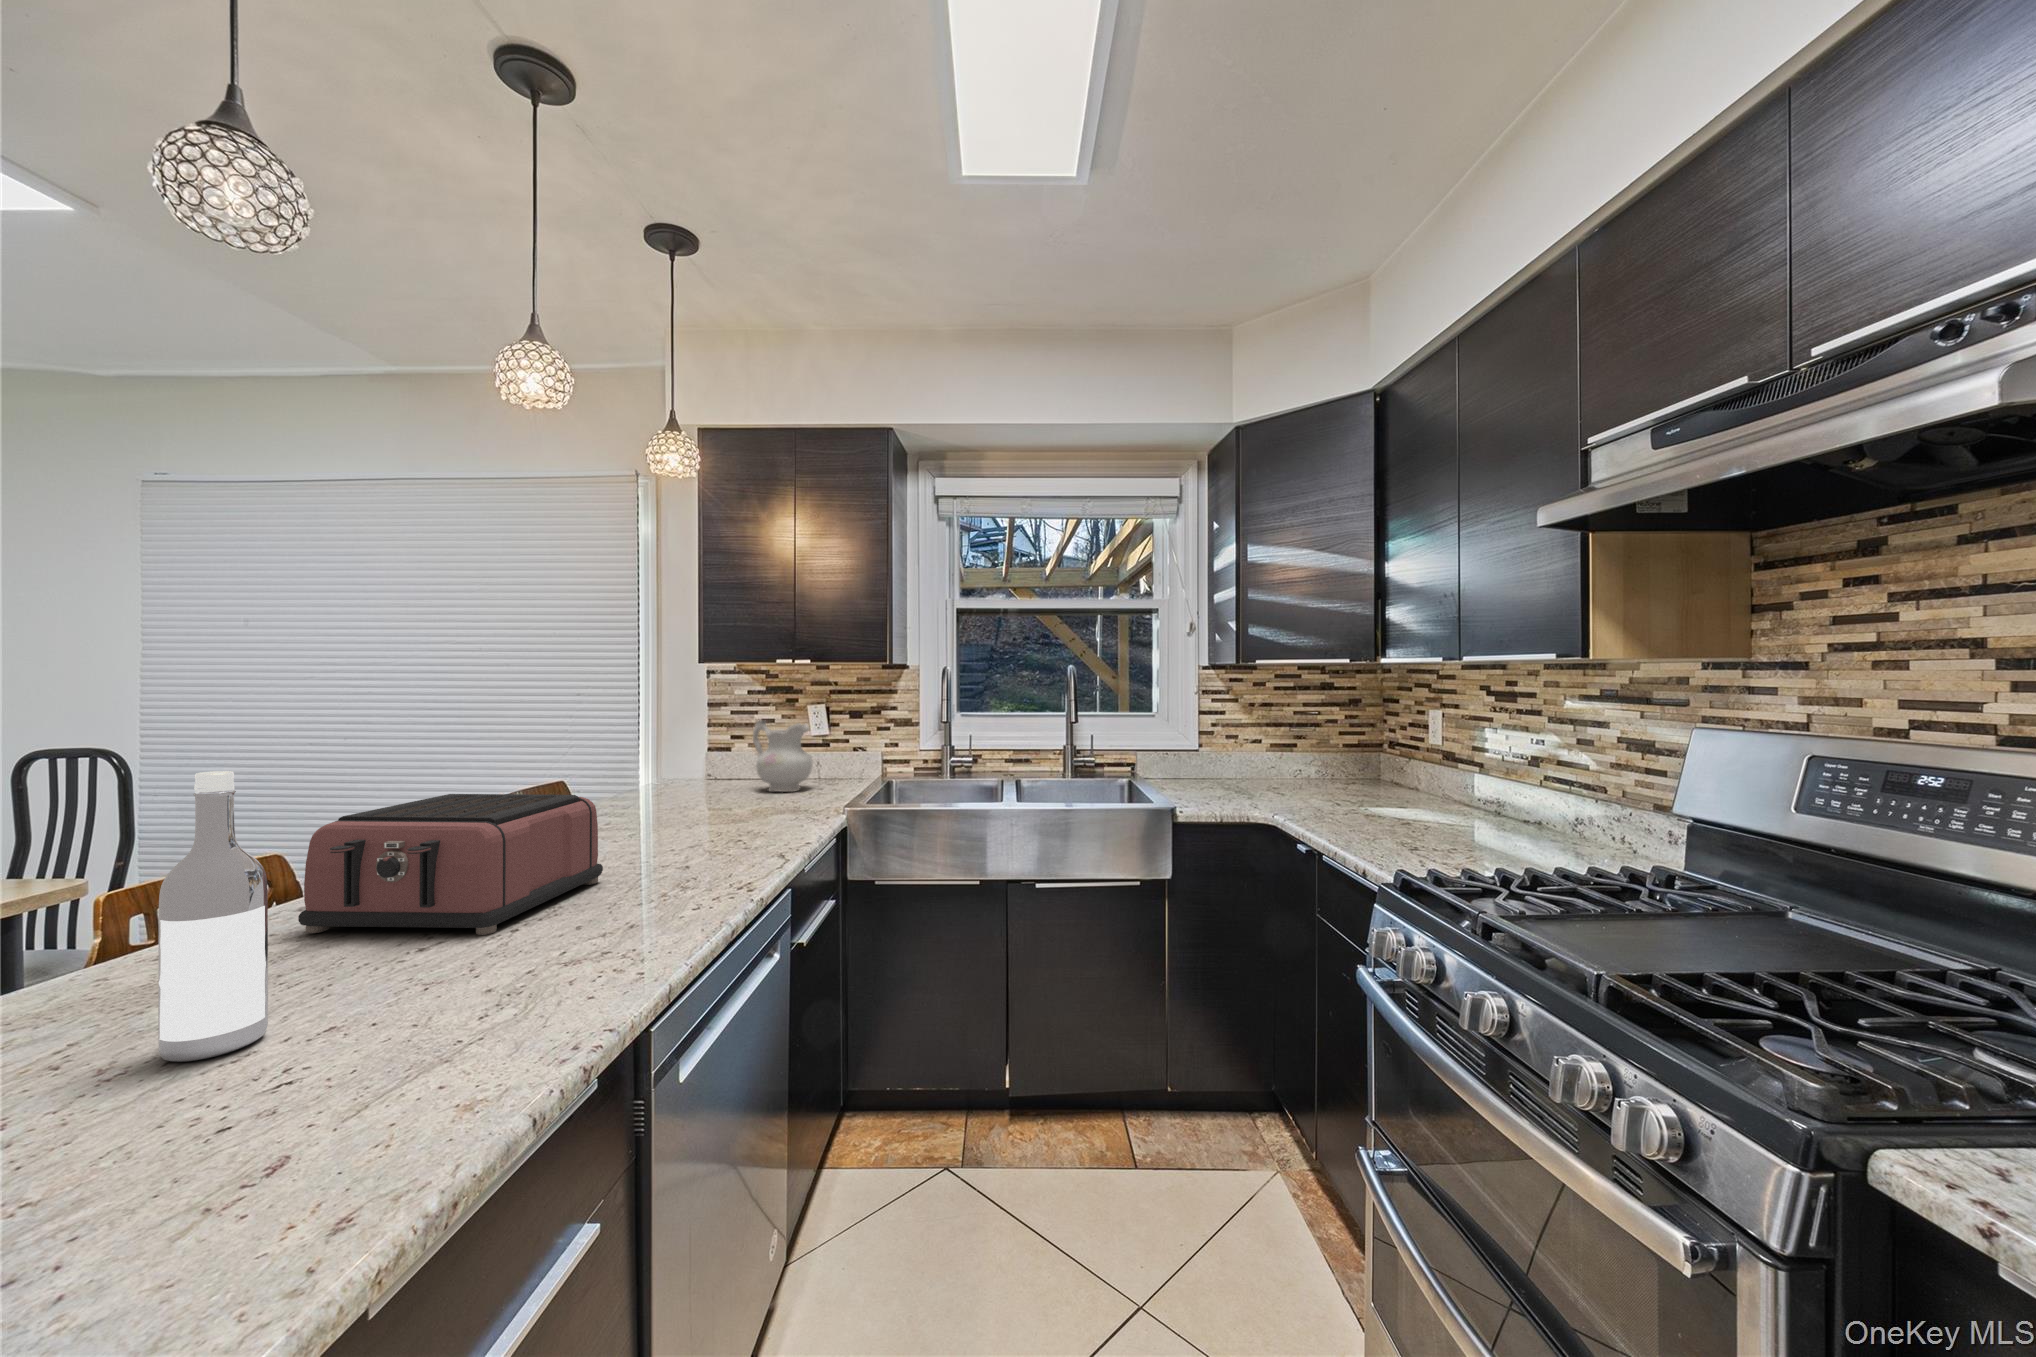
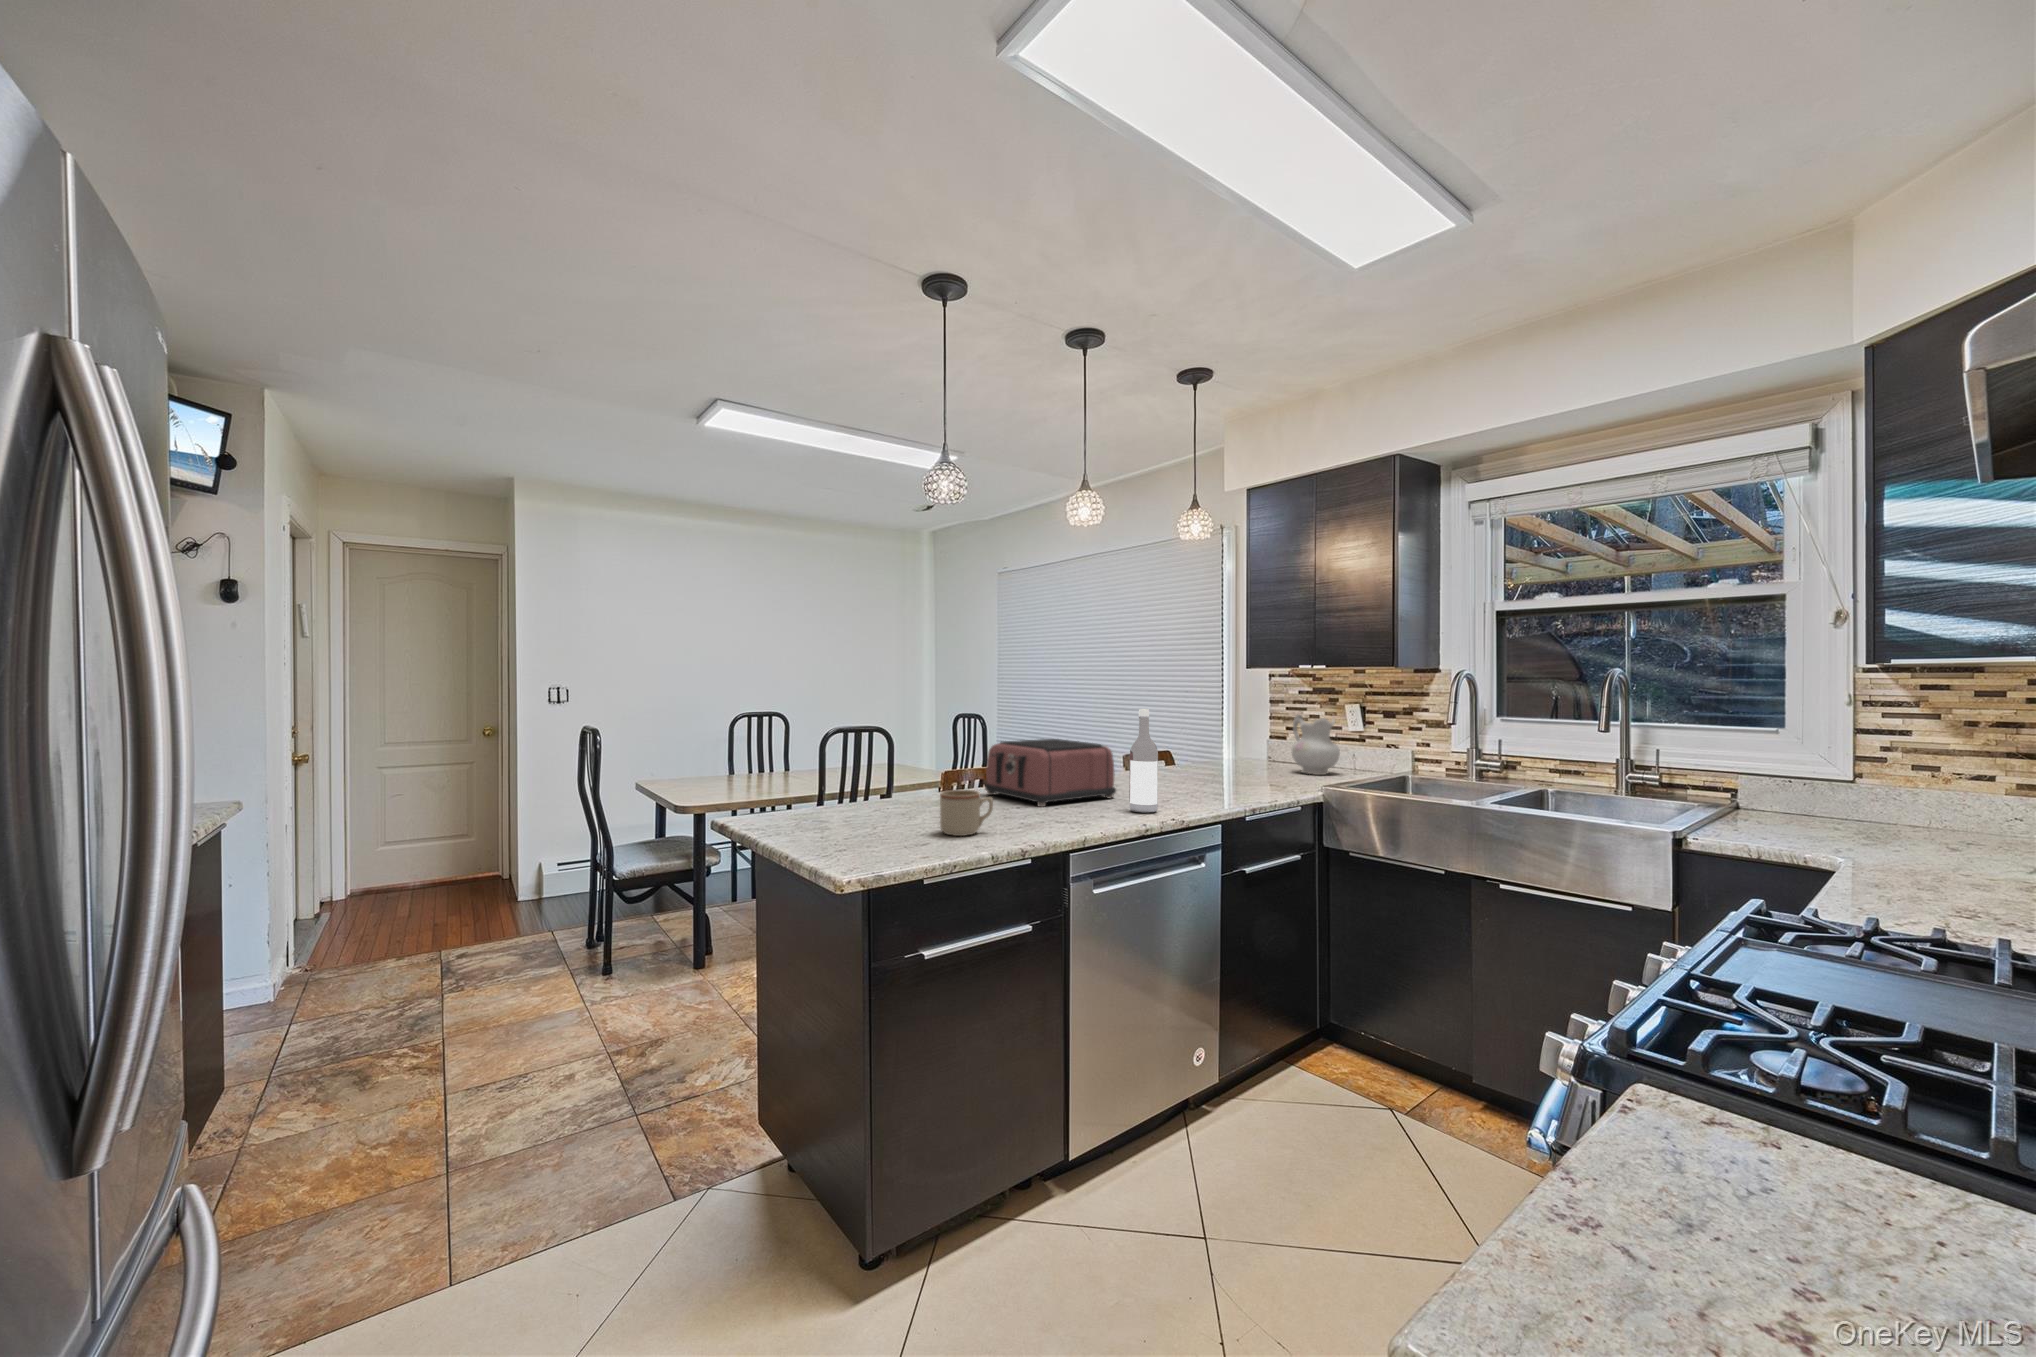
wine bottle: present [158,771,268,1062] -> present [1129,709,1158,813]
mug: none [326,958,481,1094] -> present [940,790,993,836]

